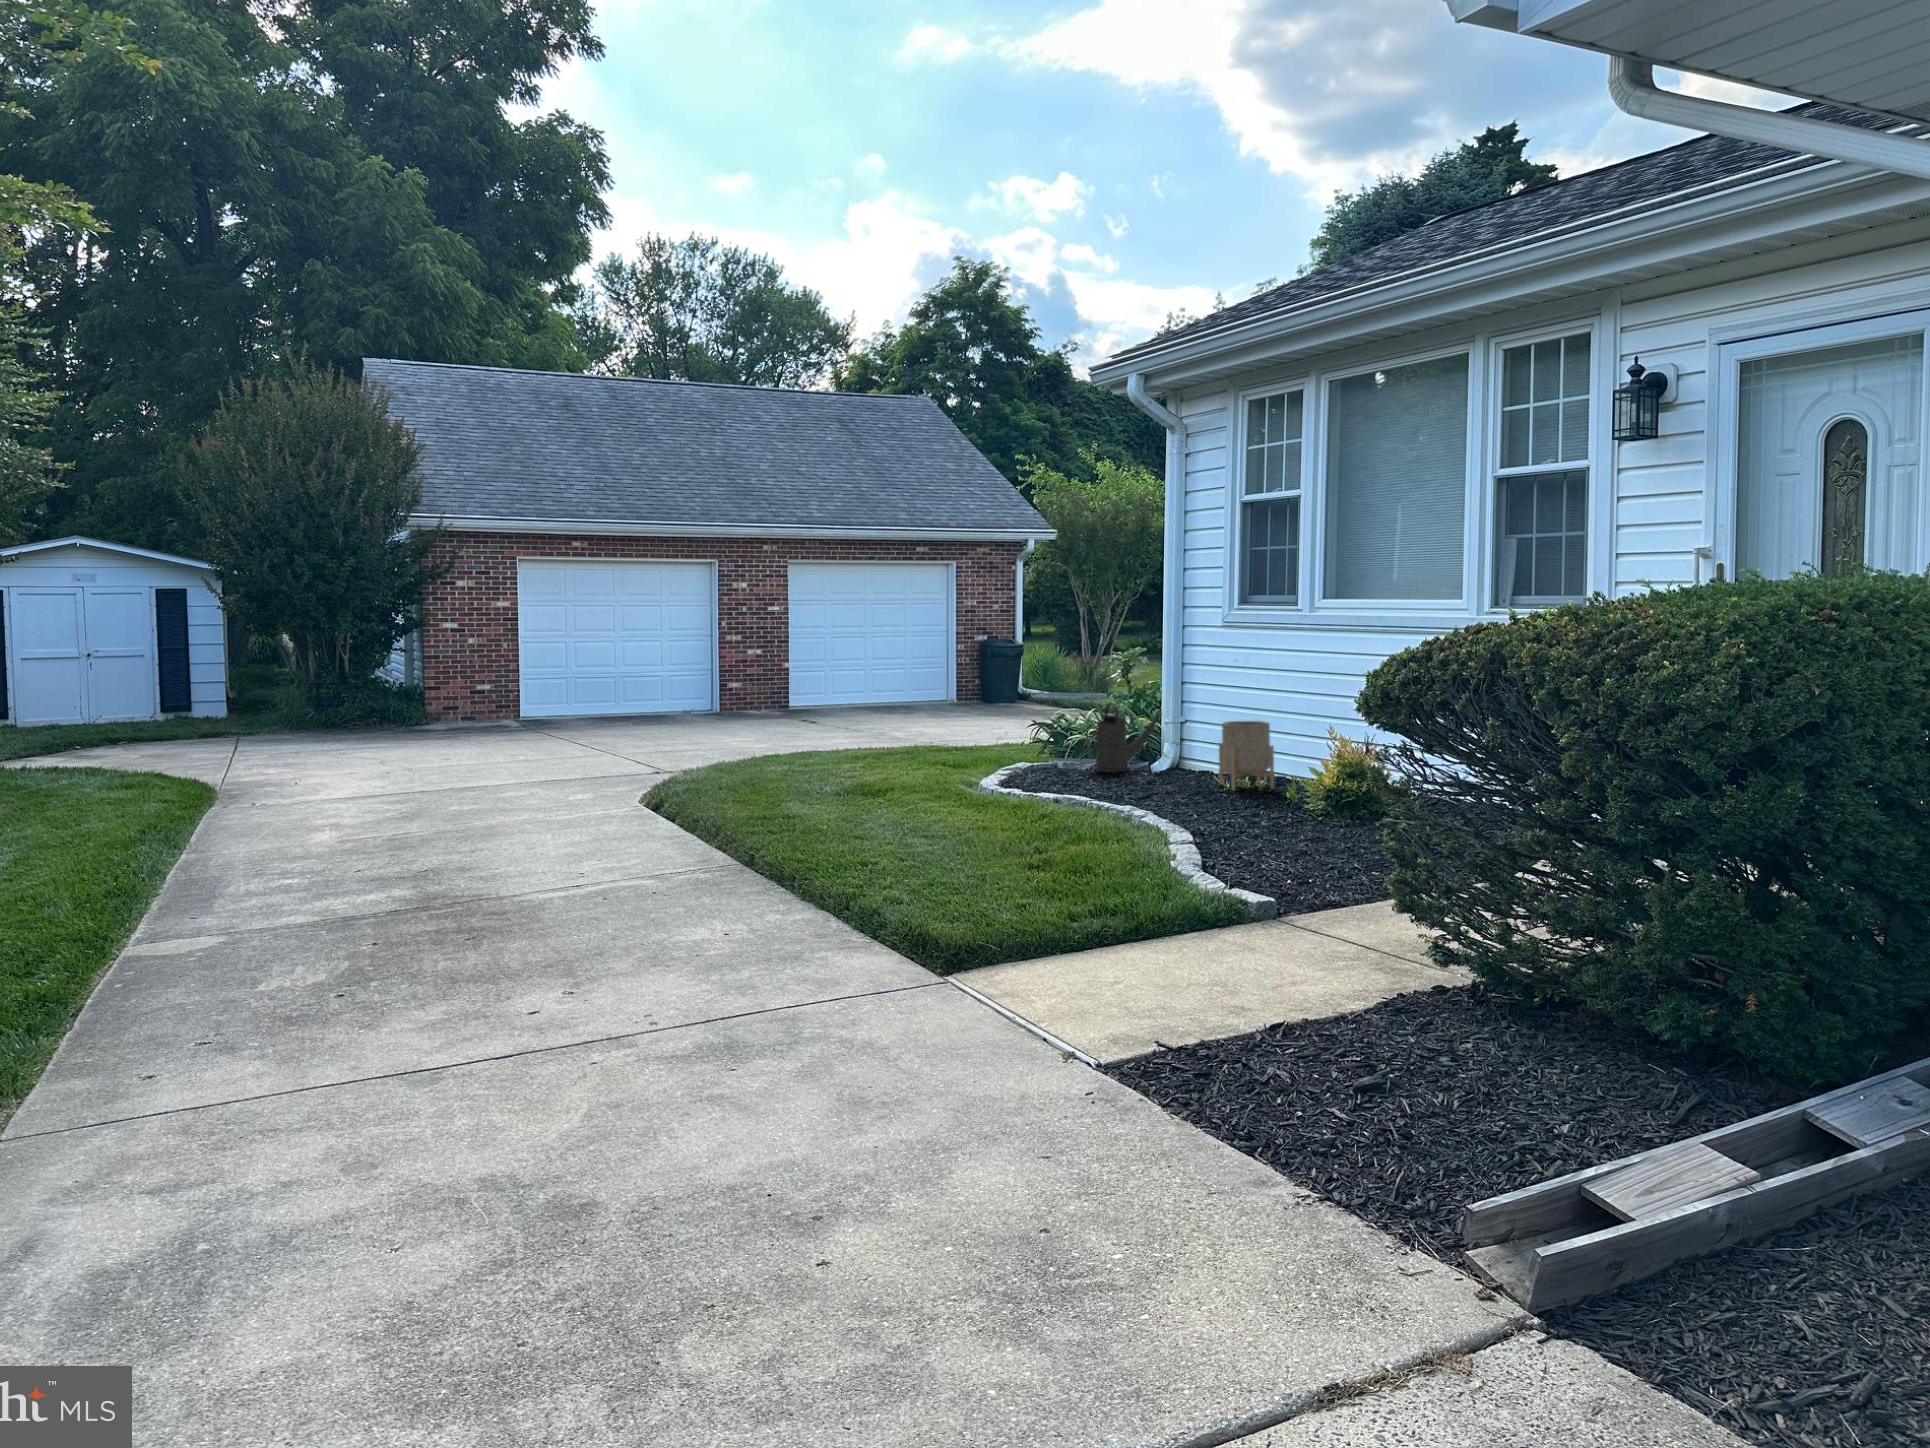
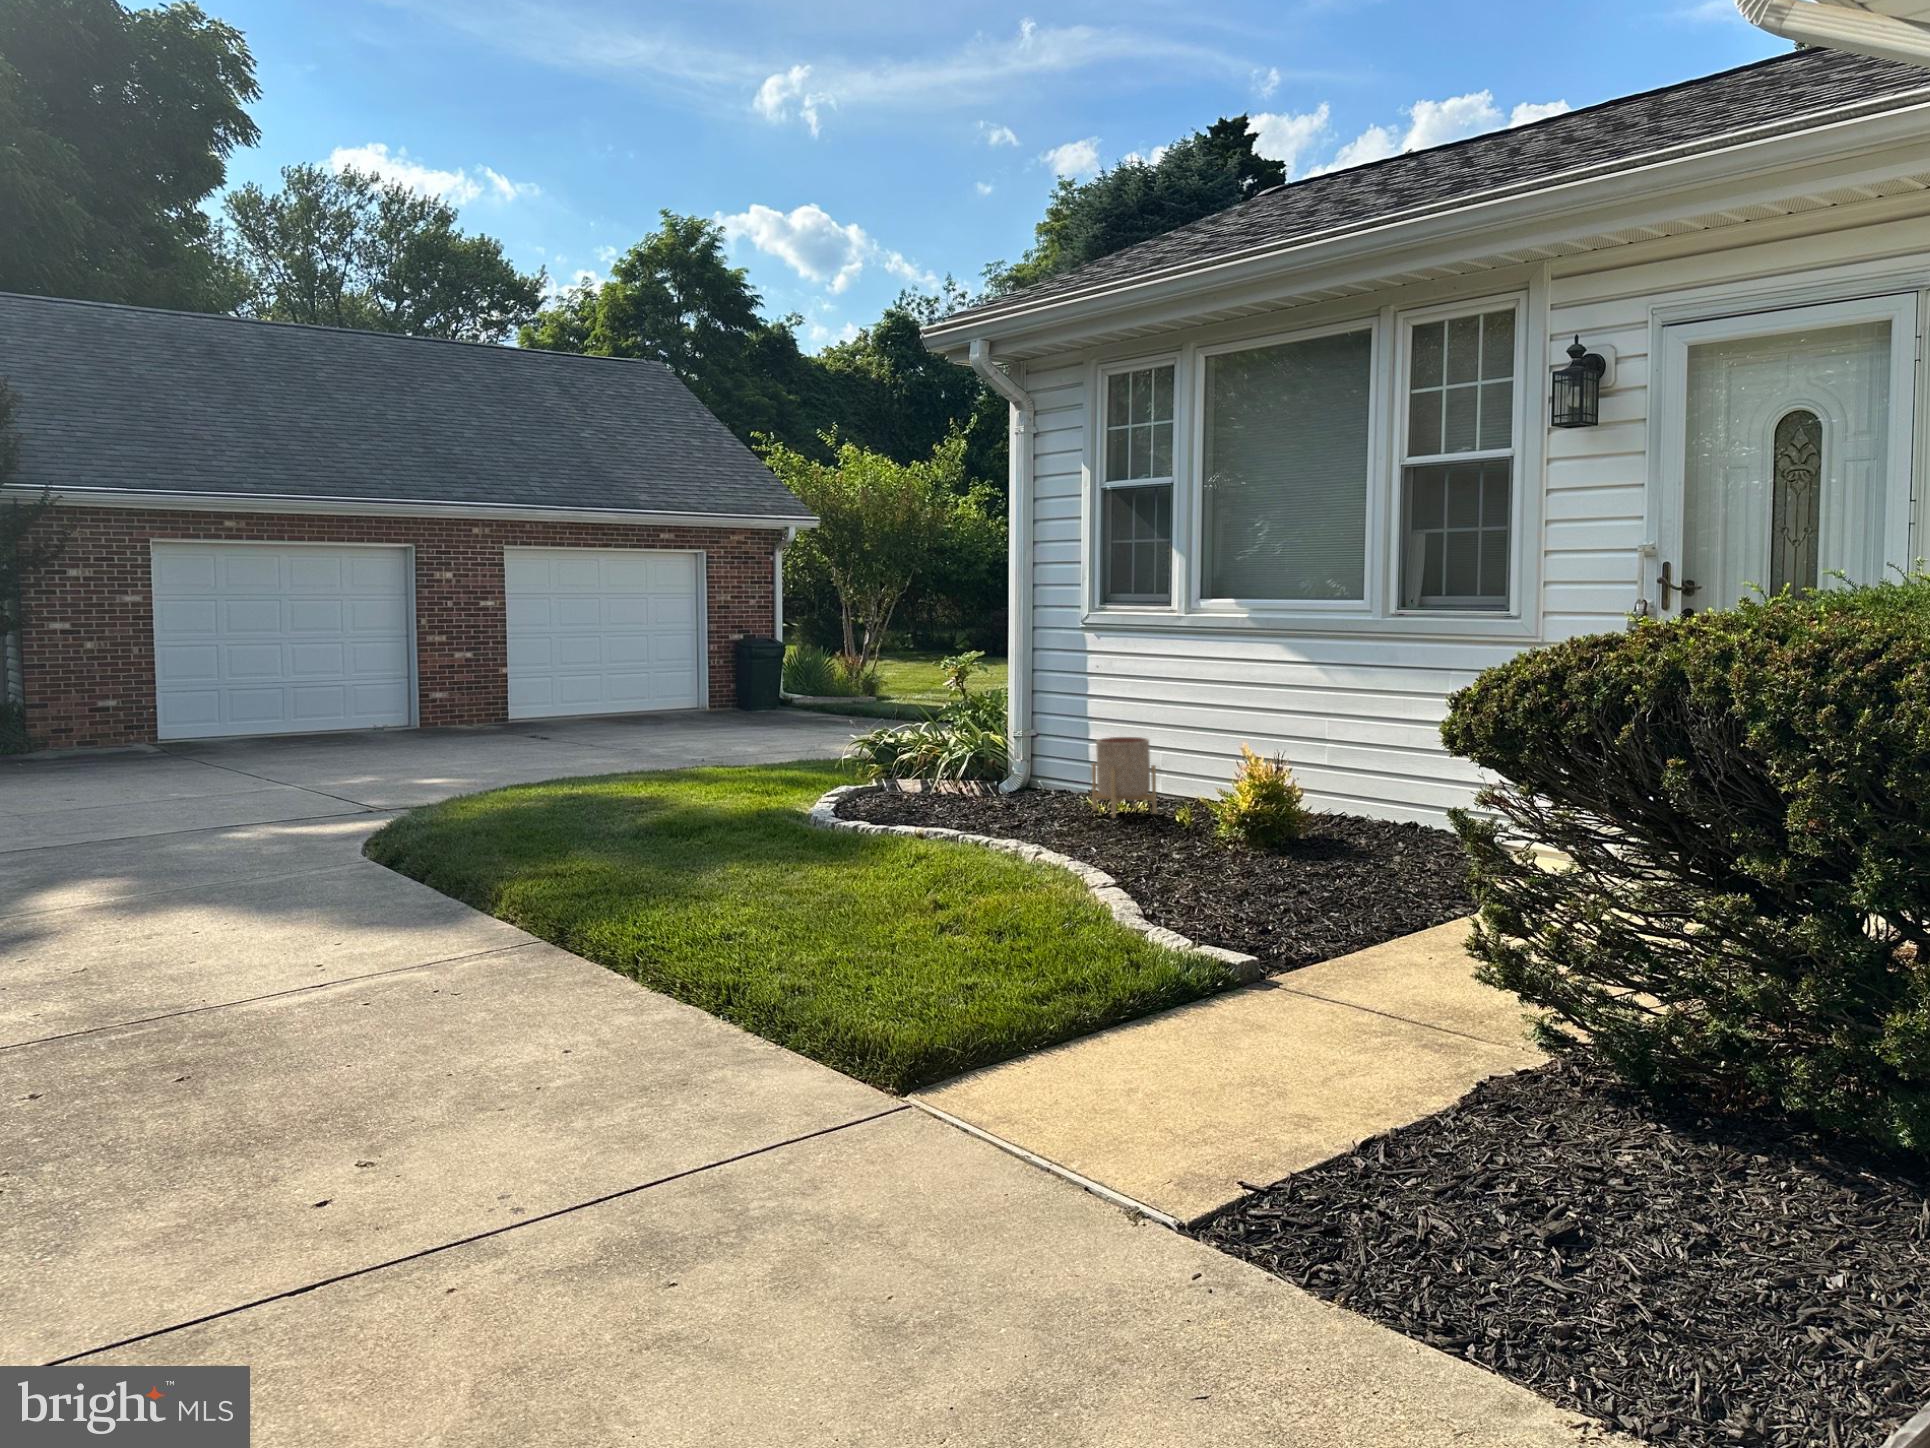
watering can: present [1086,703,1162,772] -> none [930,720,1012,801]

